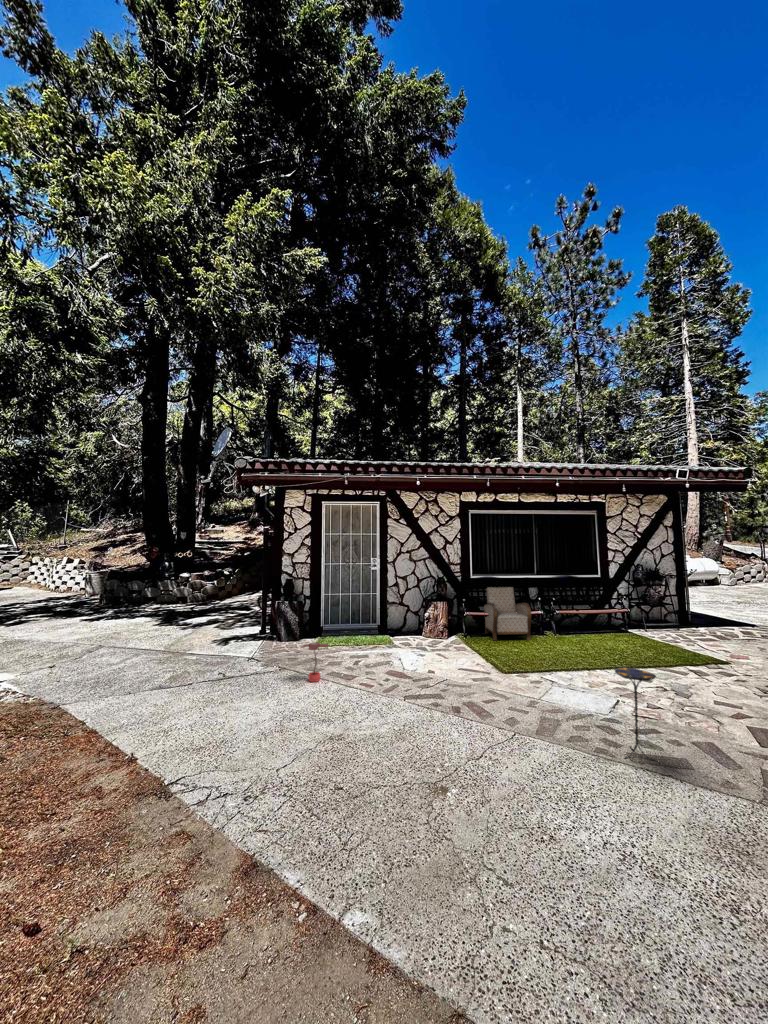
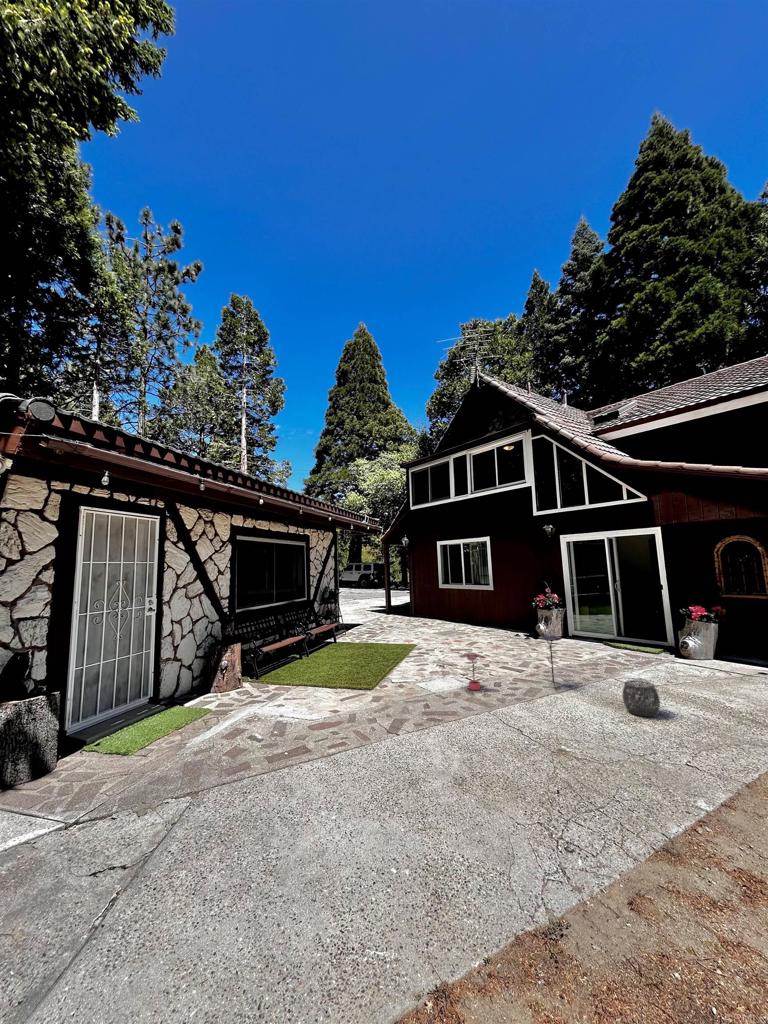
armchair: present [484,587,532,641] -> none [258,615,312,672]
potted plant: present [301,643,328,682] -> present [460,653,486,690]
woven basket: none [572,765,638,844] -> present [622,680,660,716]

